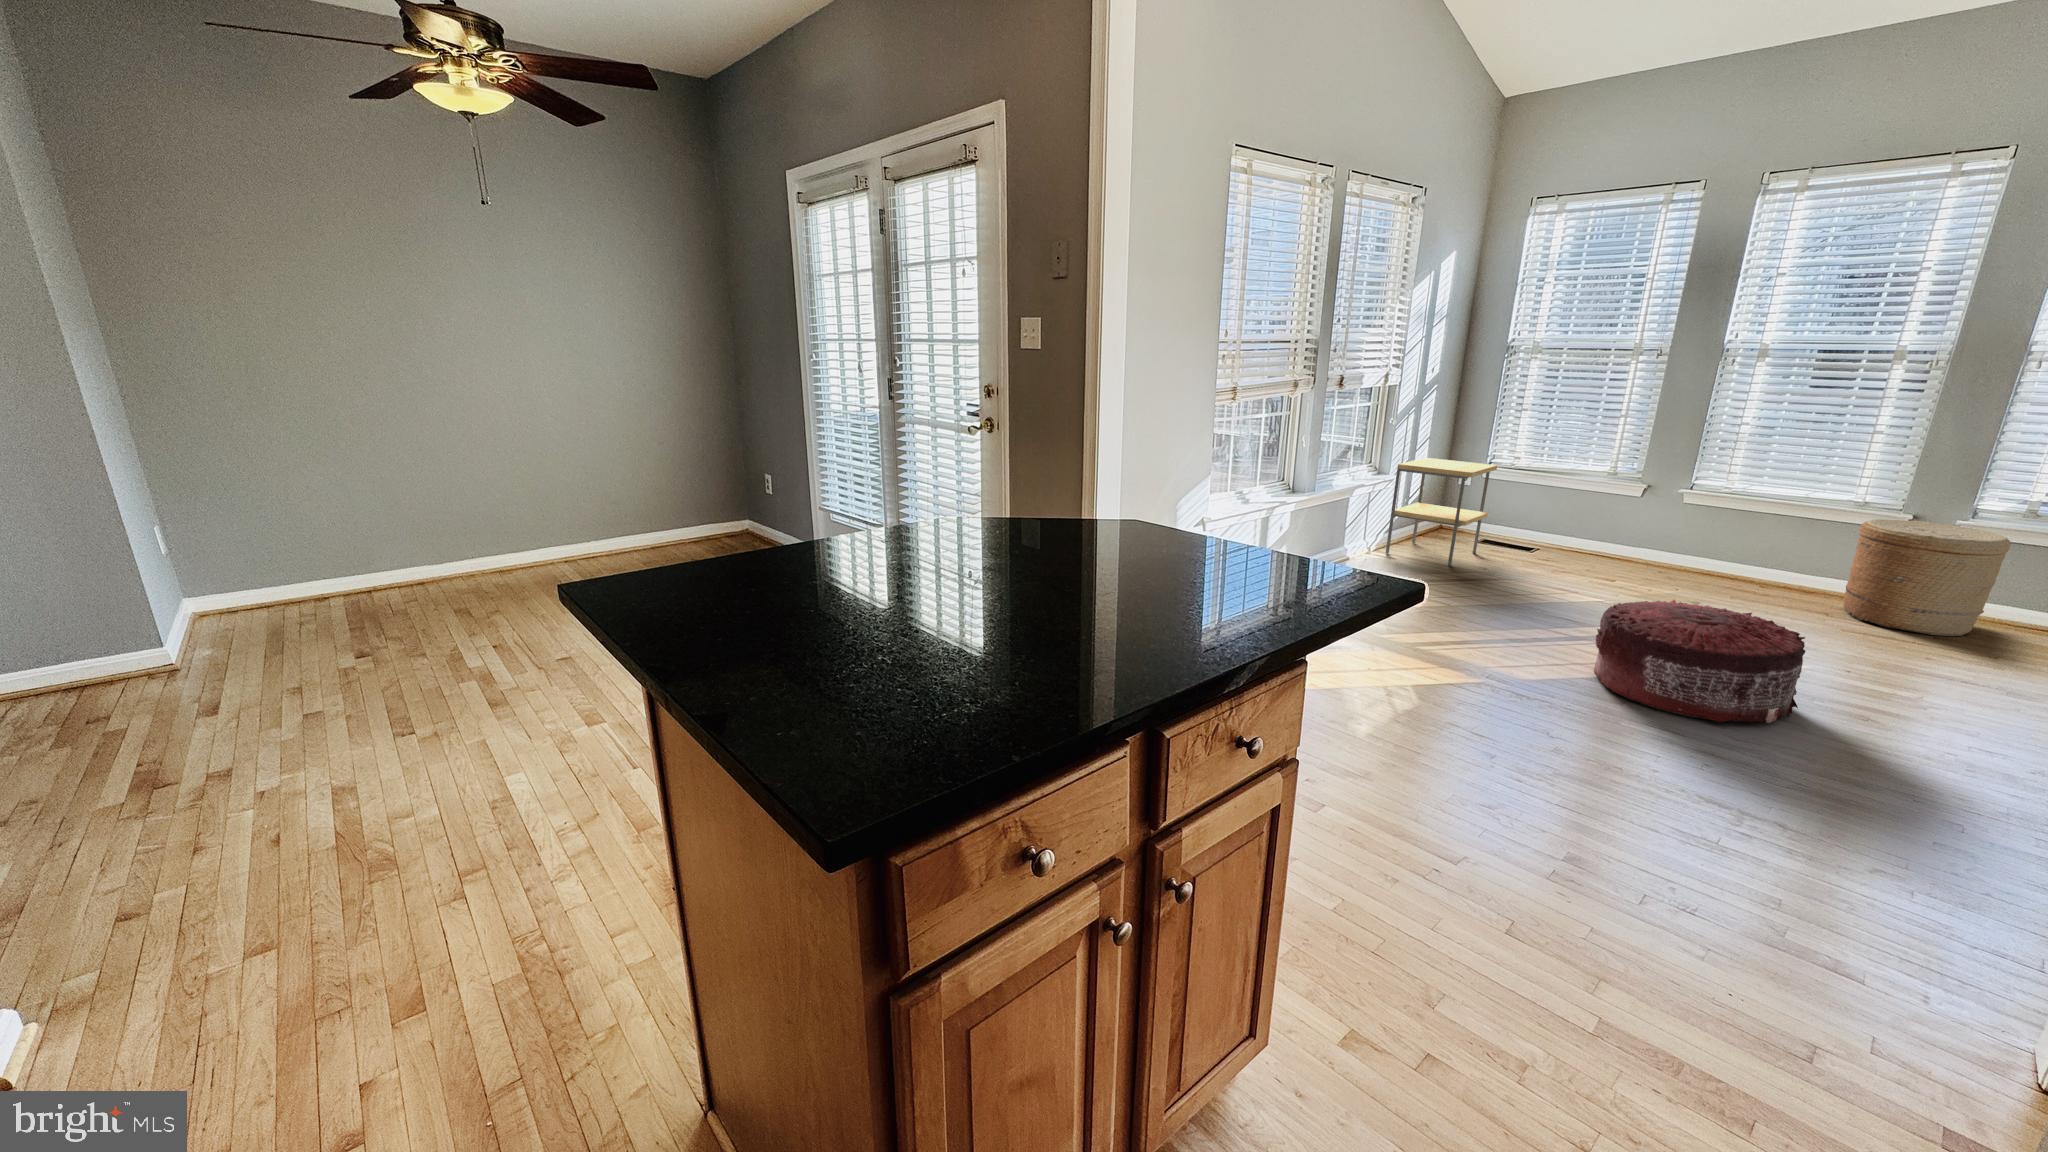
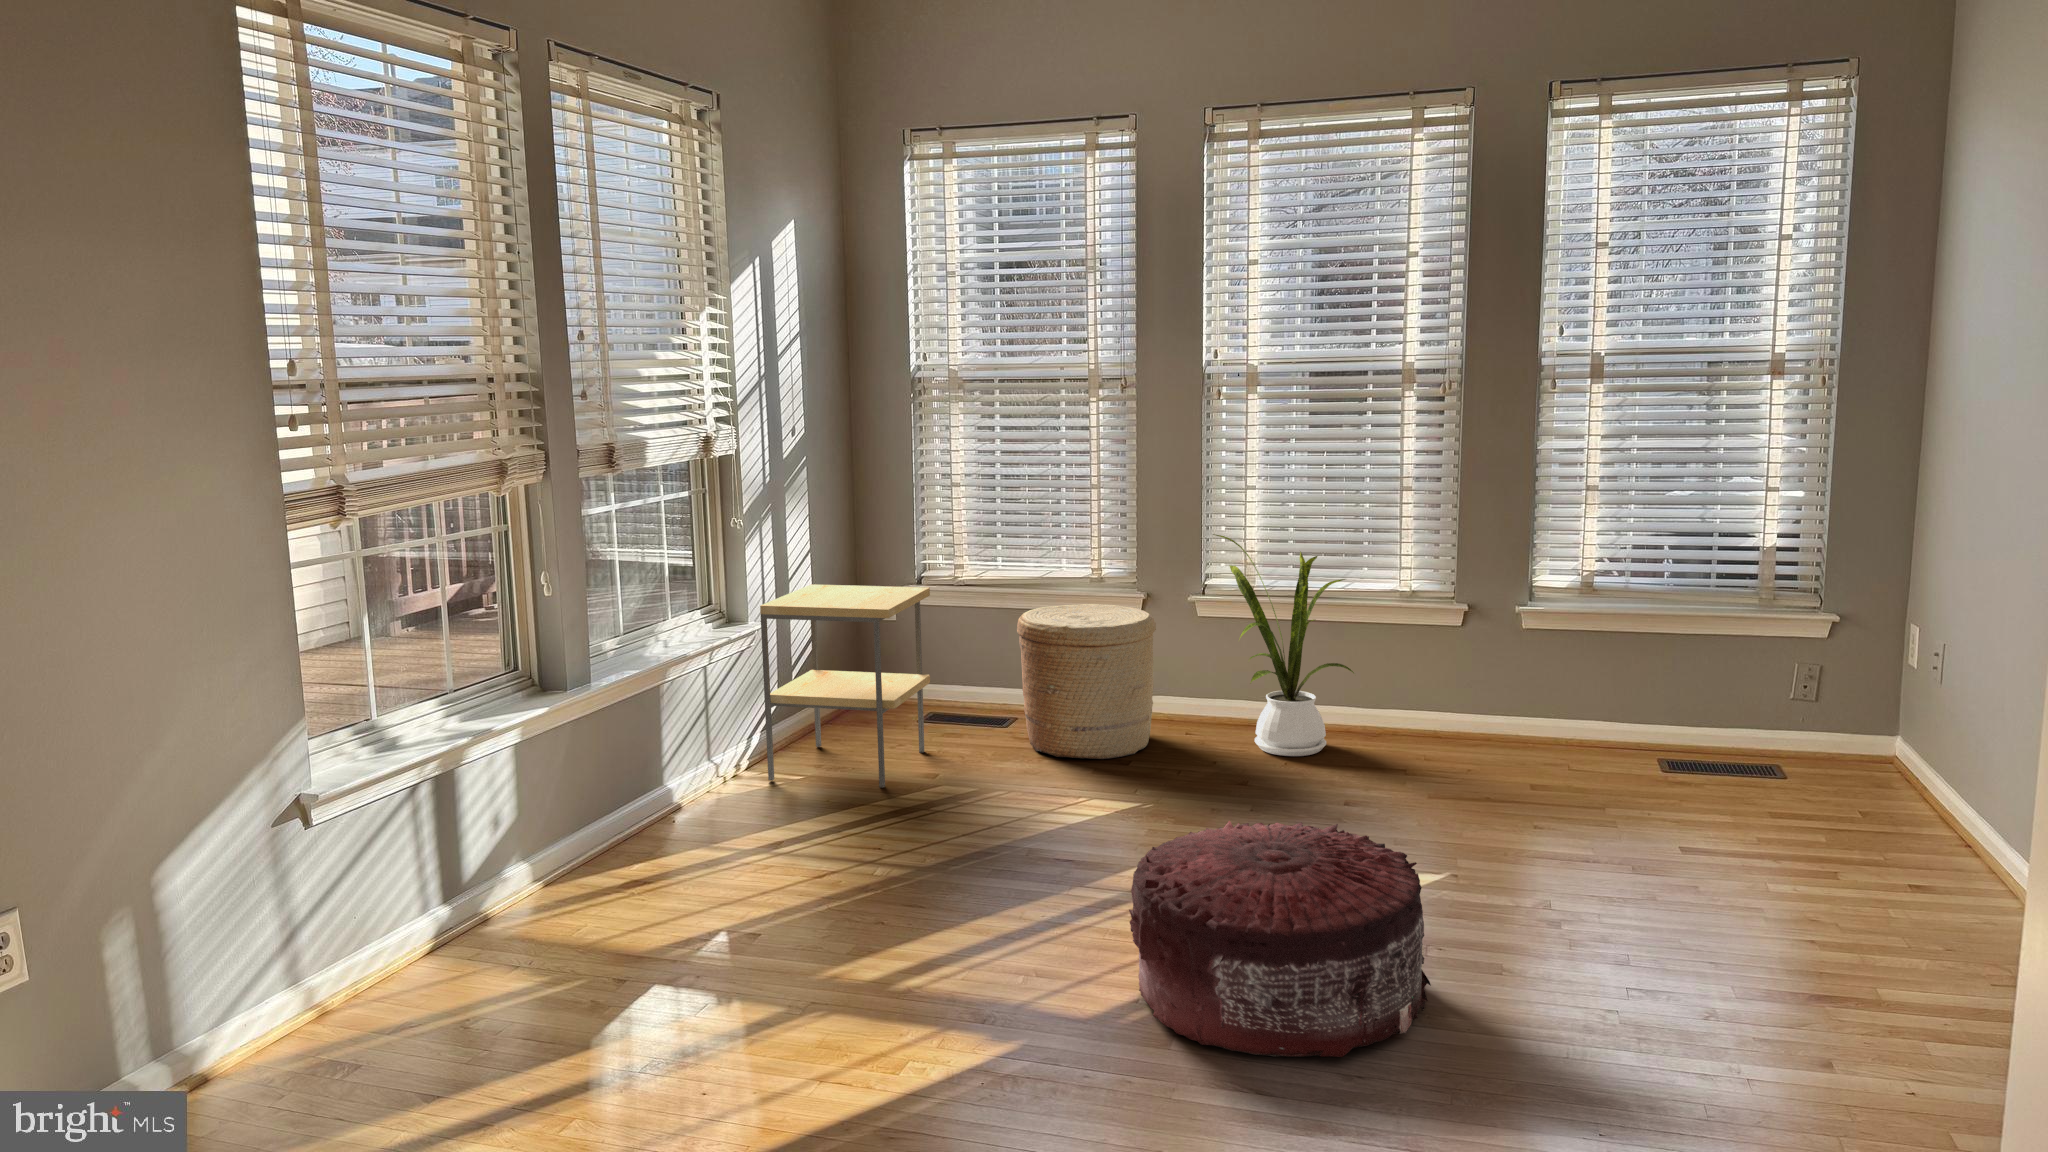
house plant: none [1702,450,1810,593] -> present [1213,534,1354,756]
woven basket: present [1843,519,2011,636] -> present [1017,604,1156,759]

